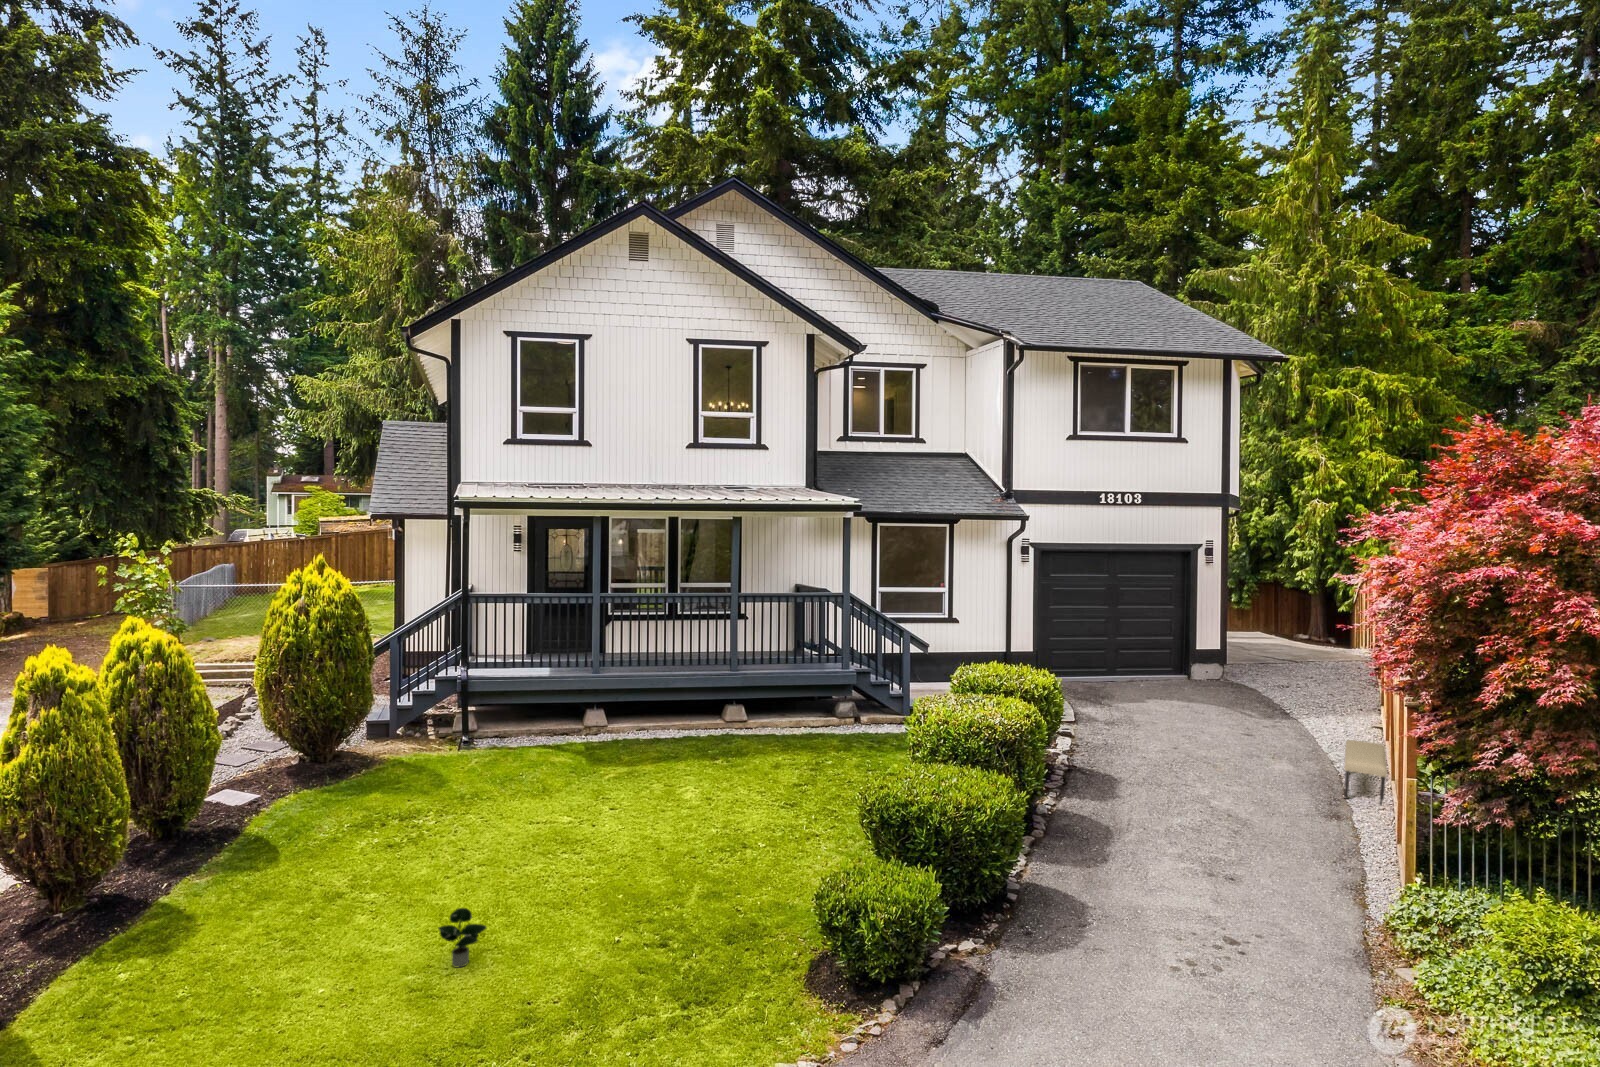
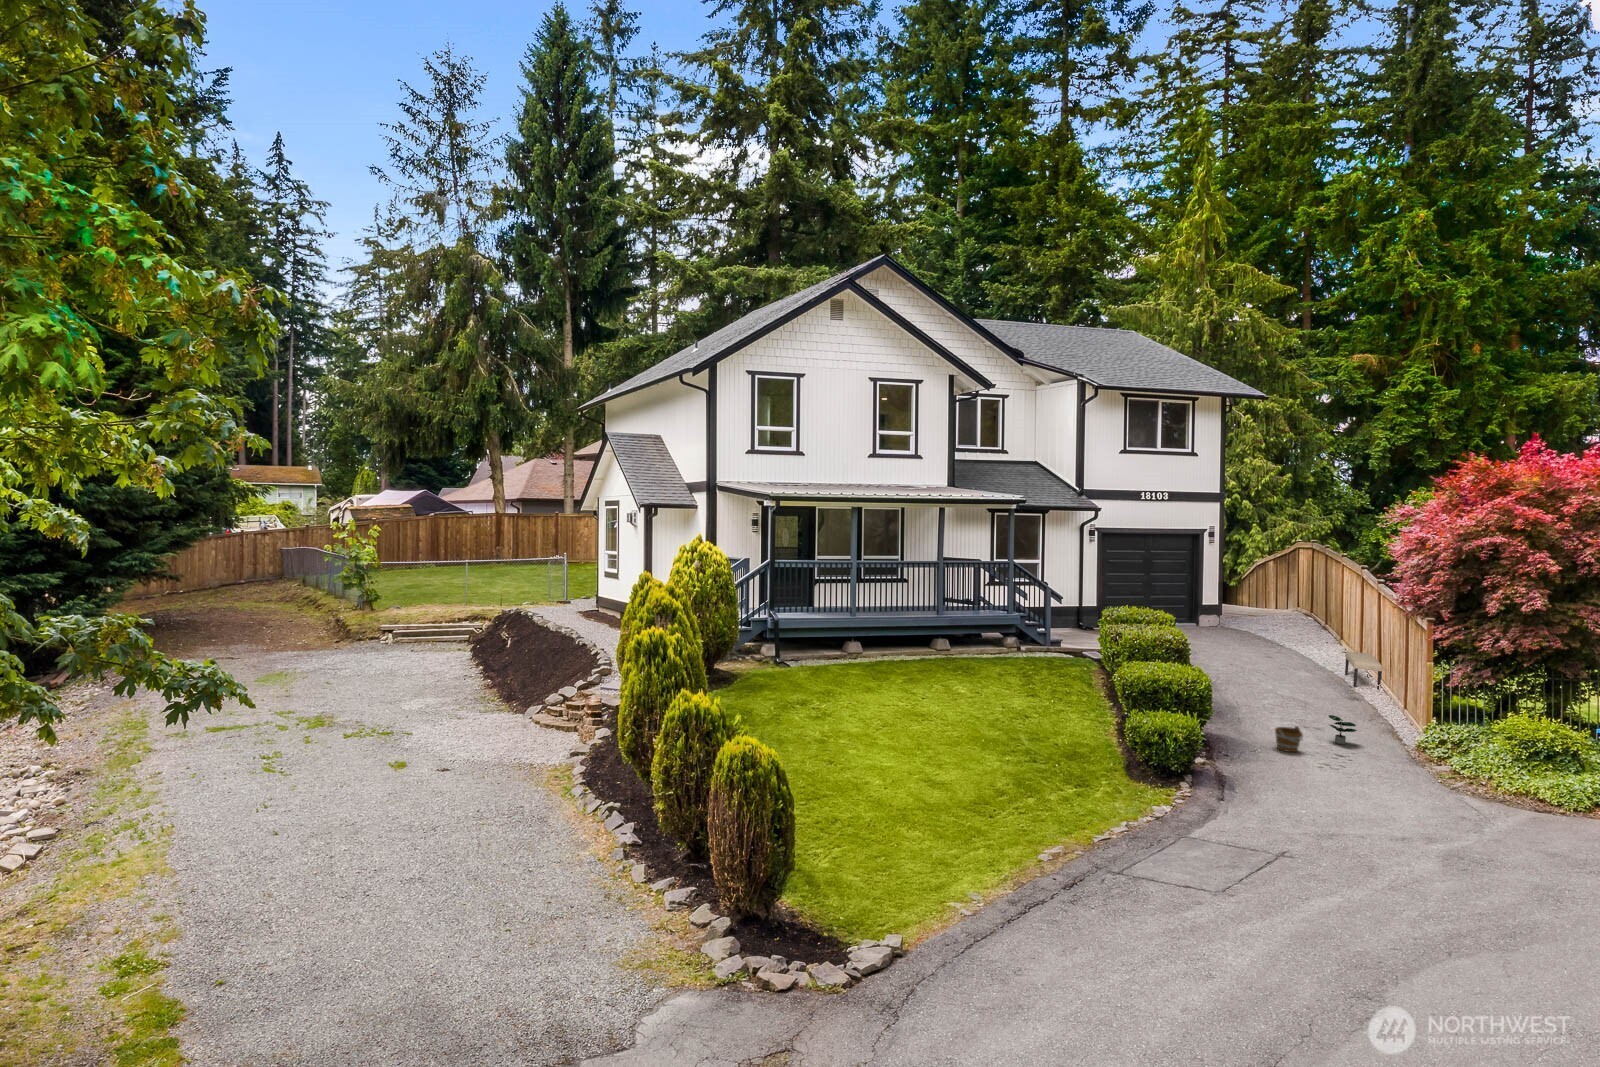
bucket: none [1122,894,1166,942] -> present [1275,726,1303,752]
potted plant: present [438,908,486,967] -> present [1329,715,1357,744]

